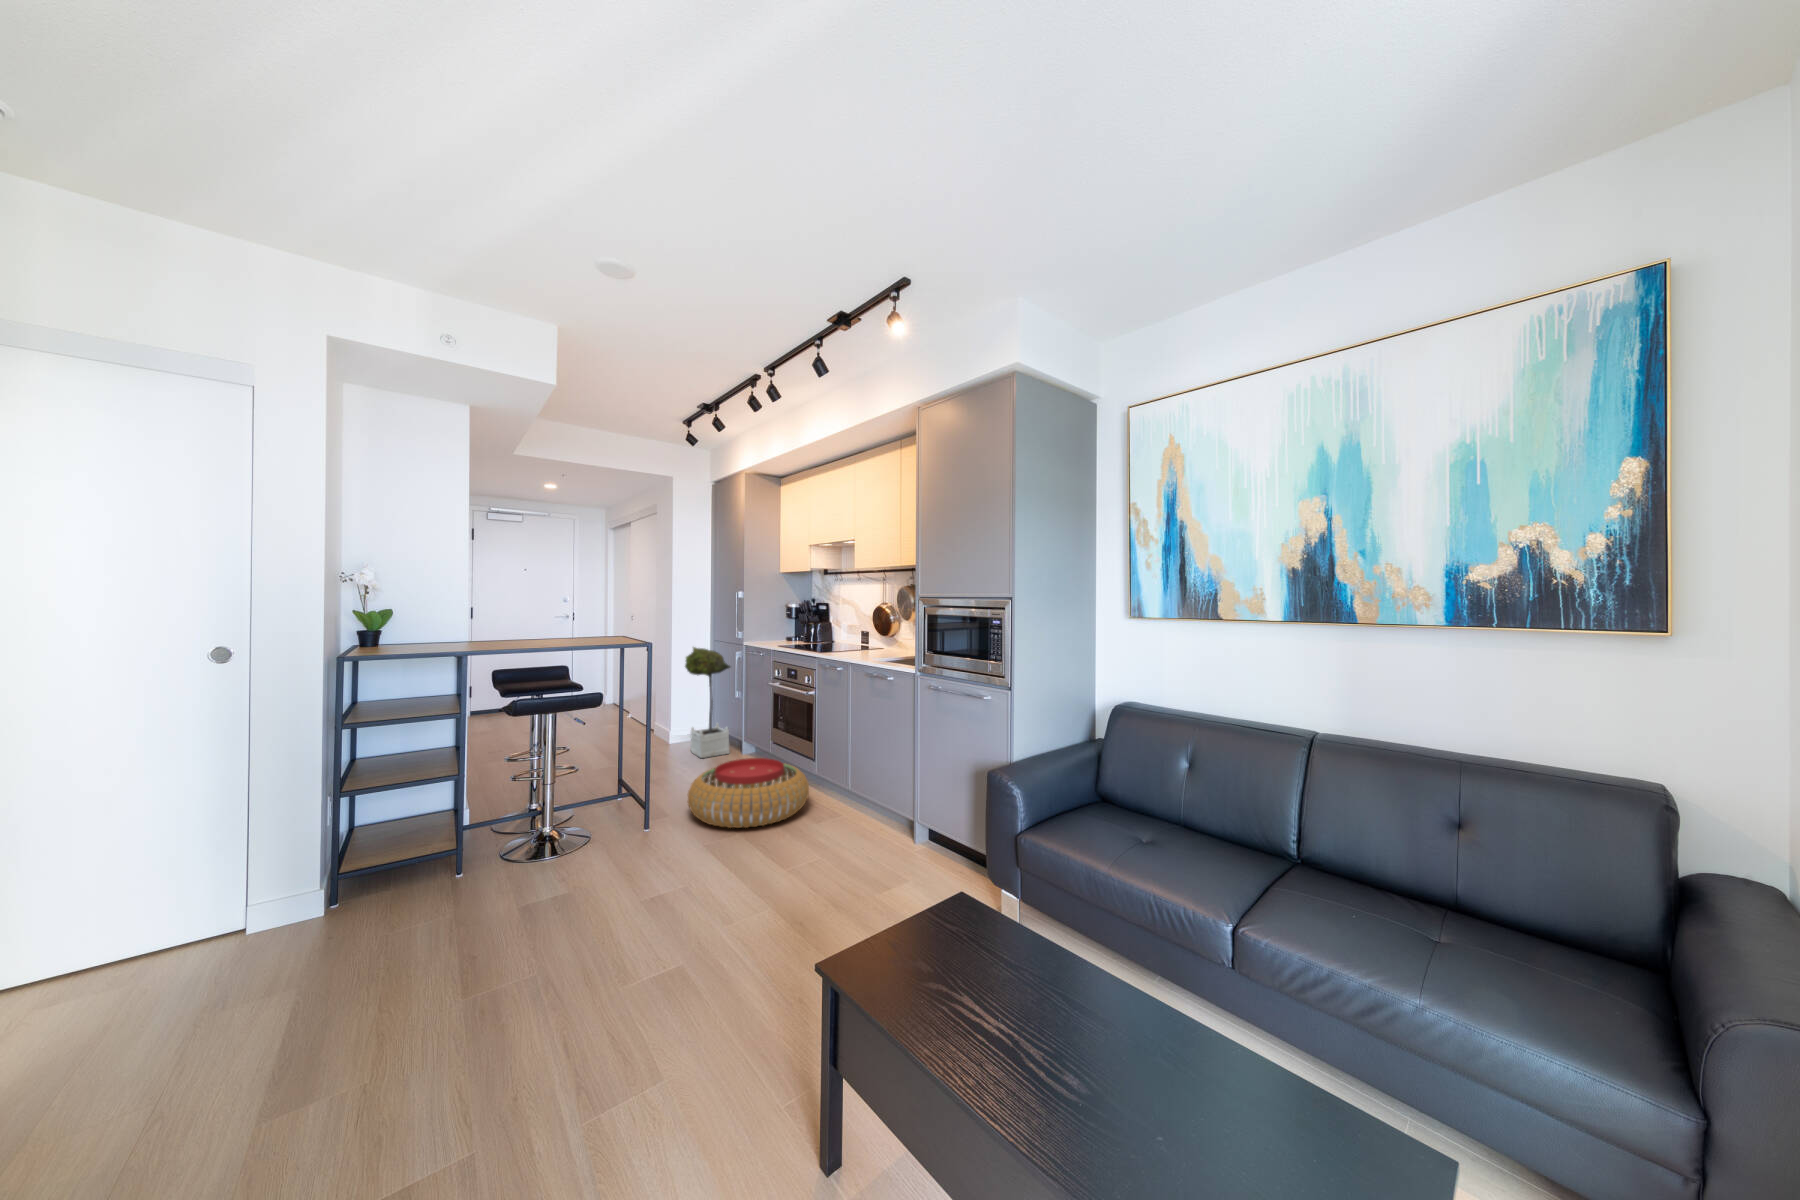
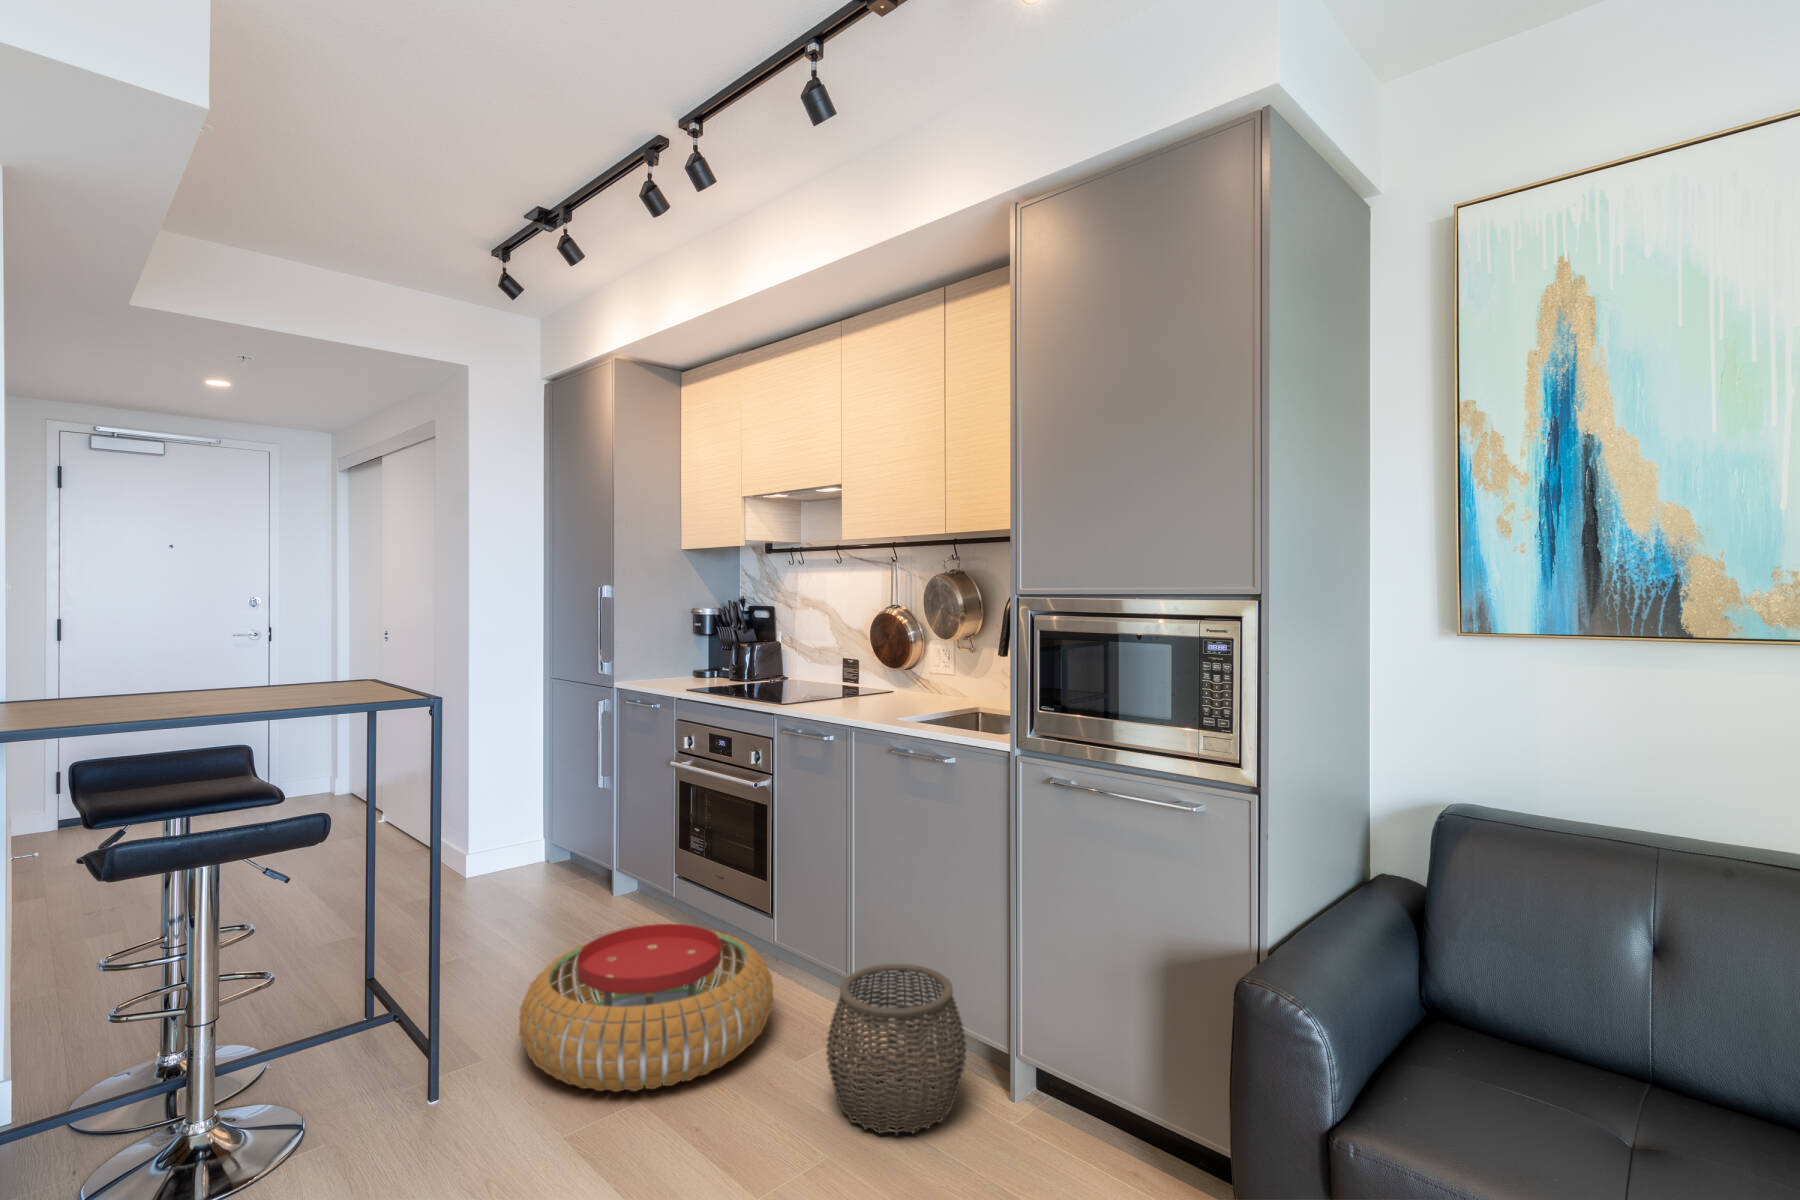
potted tree: present [685,647,730,758] -> none [496,692,588,912]
woven basket: none [825,775,891,849] -> present [826,964,967,1134]

